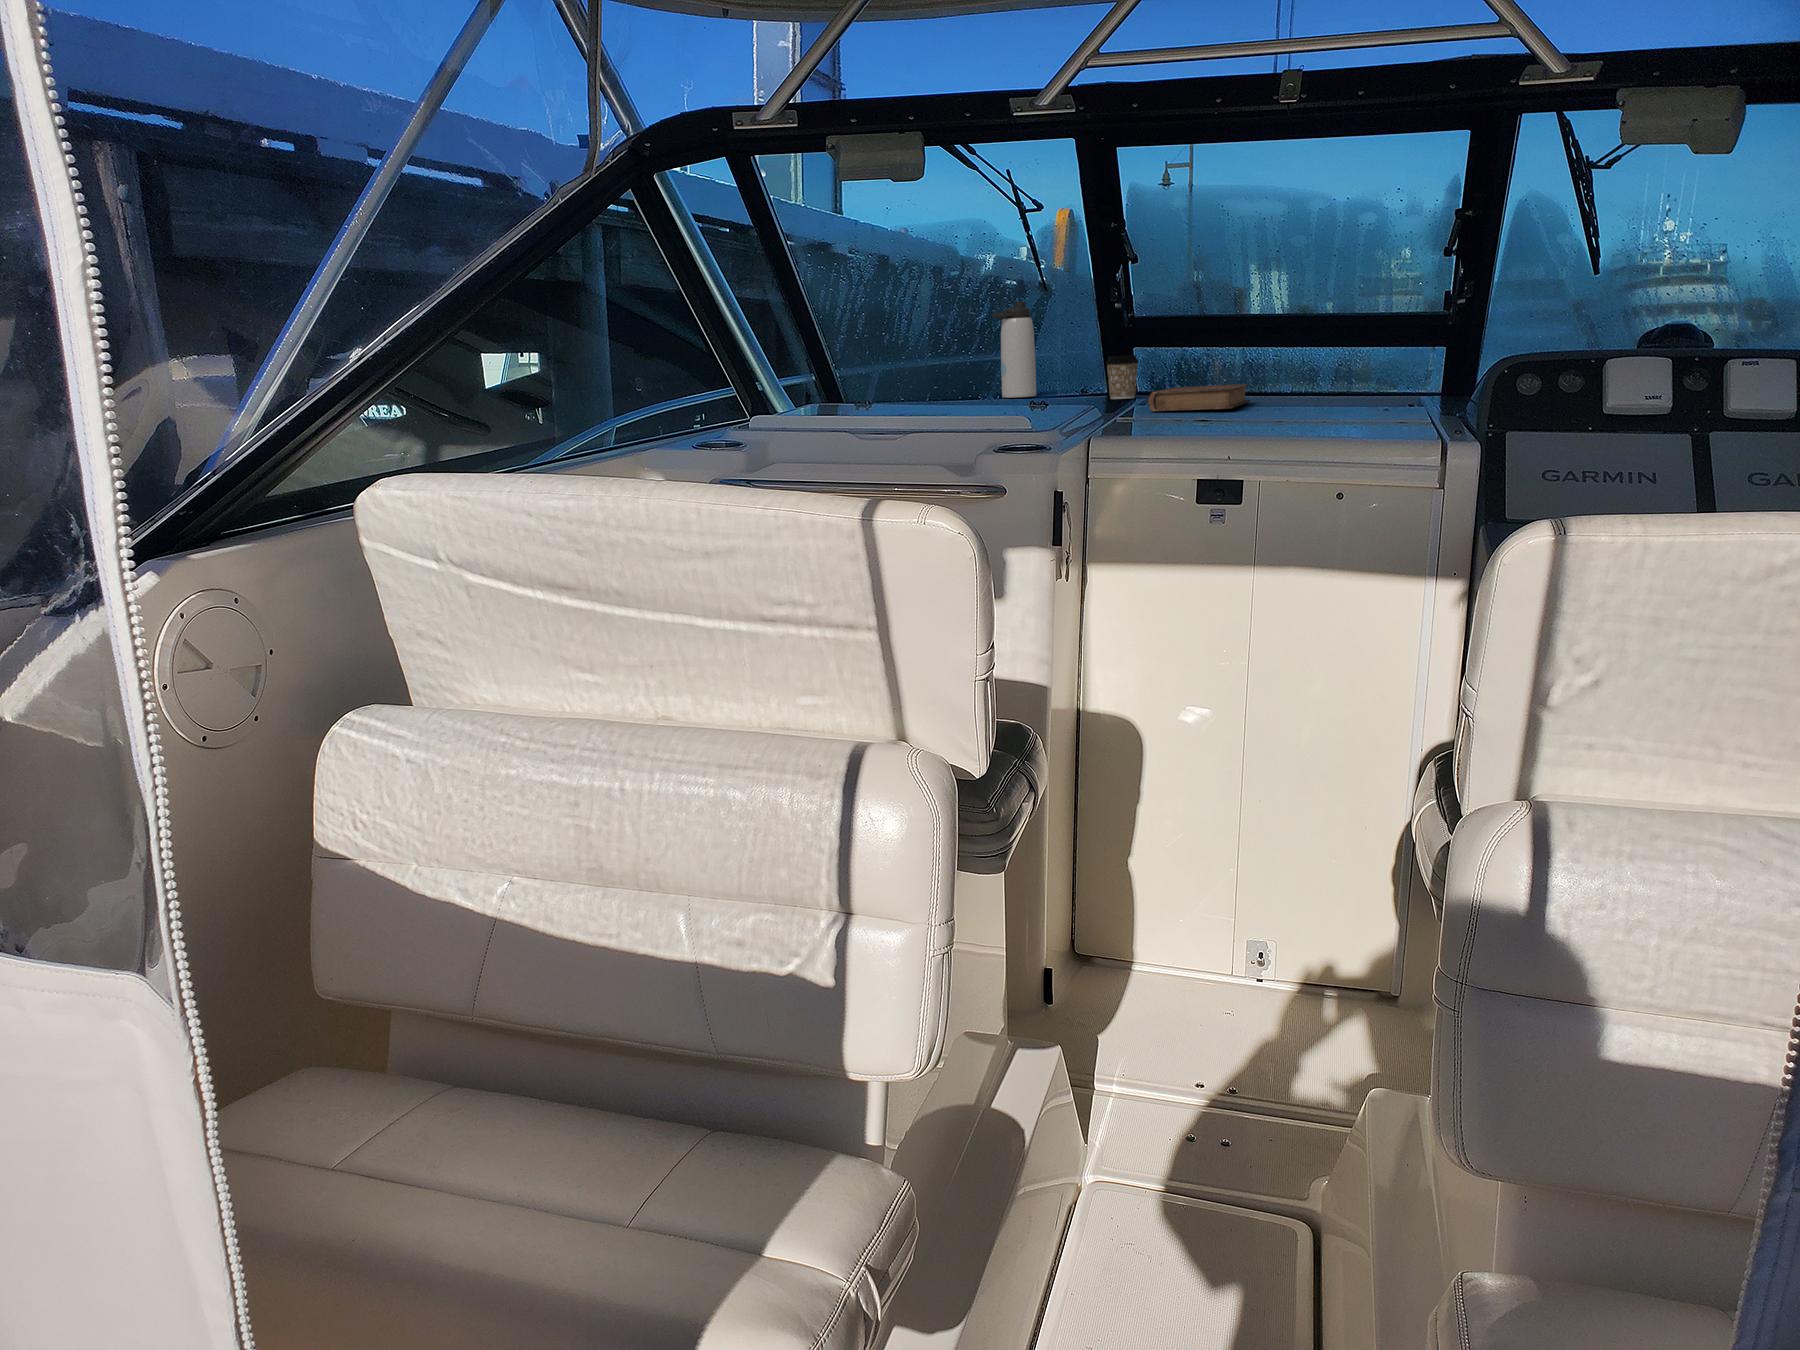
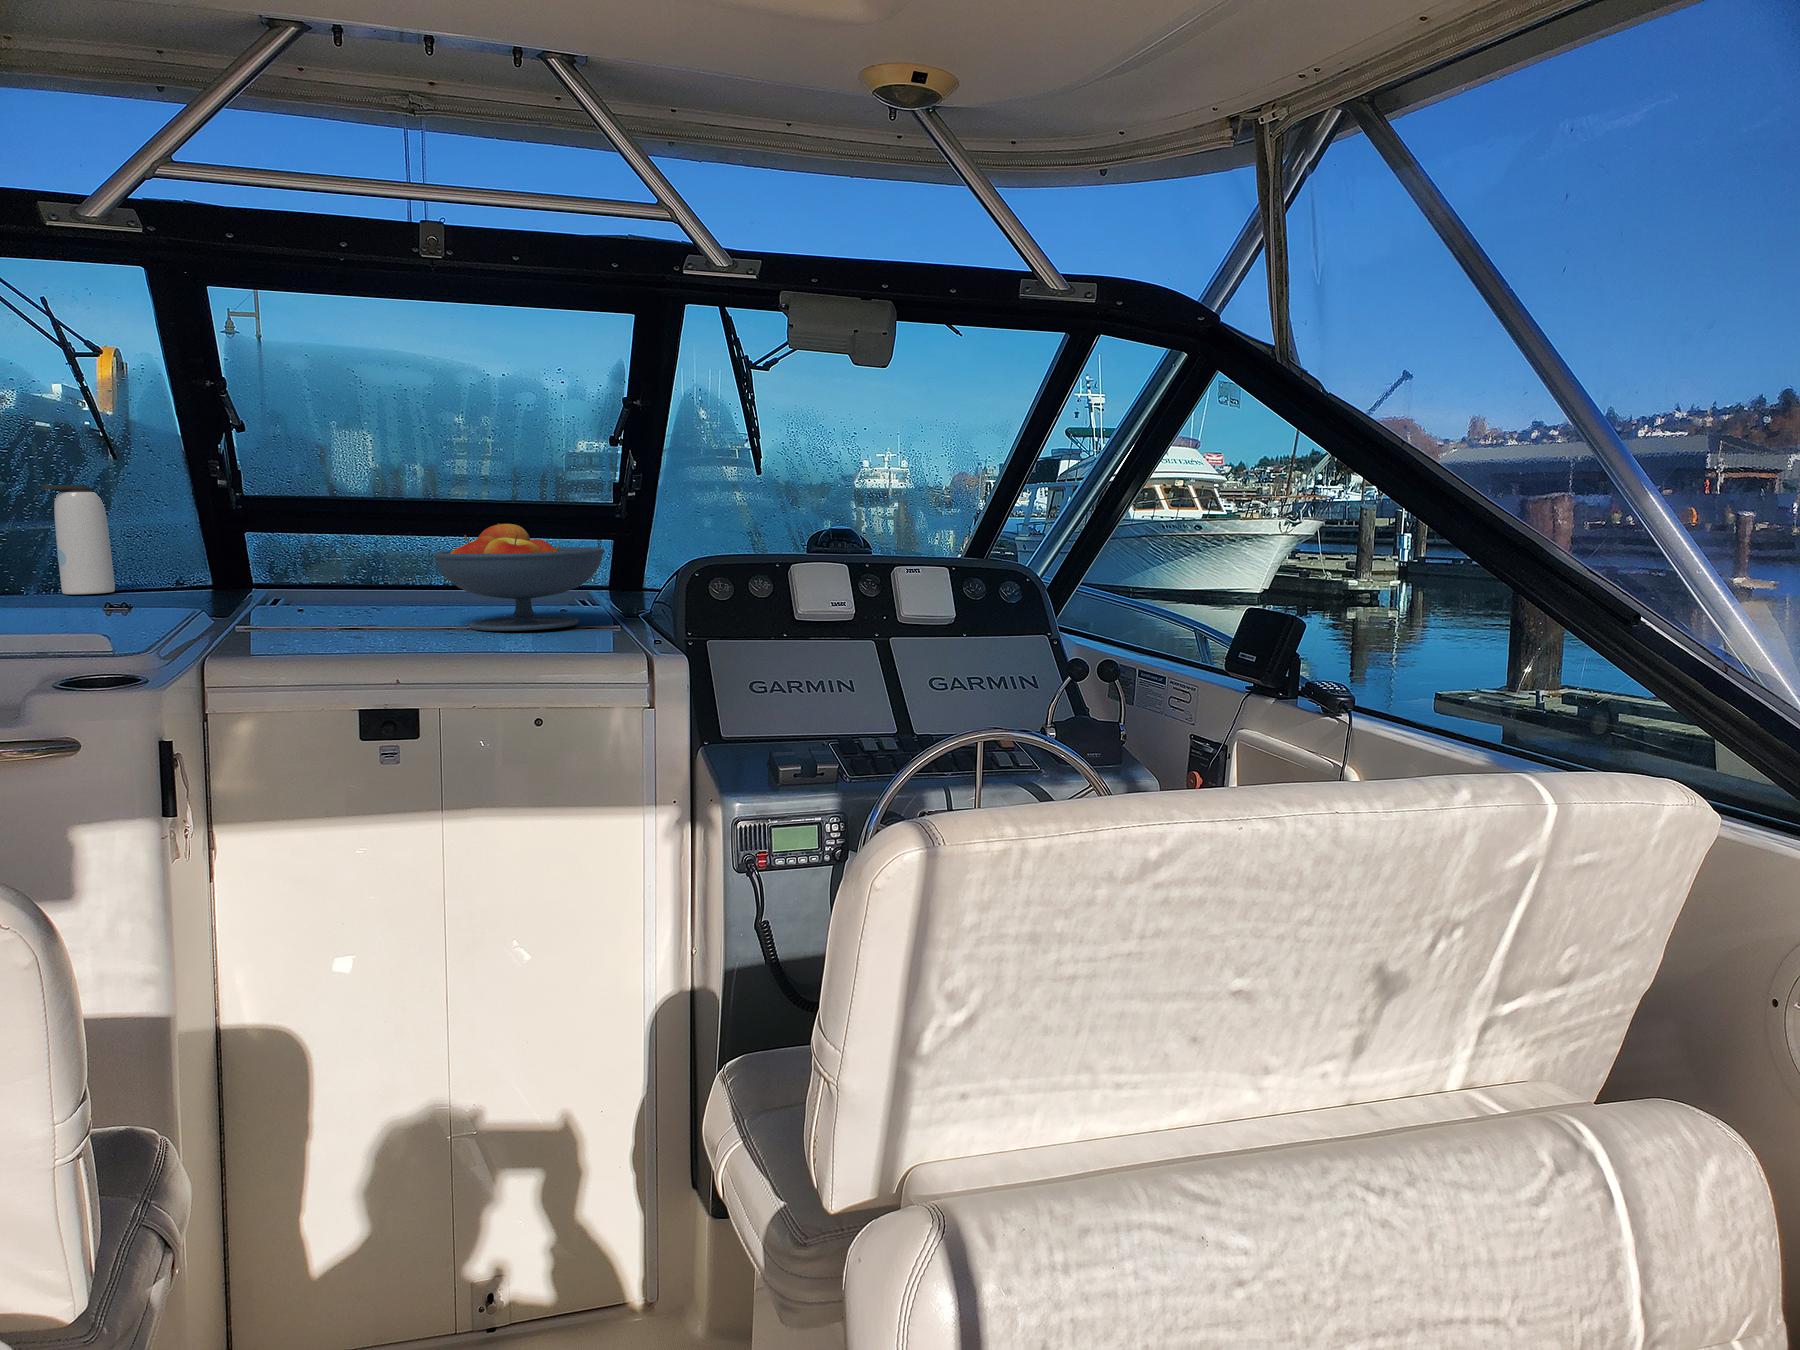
fruit bowl: none [1270,330,1415,420] -> present [433,523,605,631]
coffee cup: present [1106,355,1138,399] -> none [213,543,259,597]
book: present [1148,384,1250,411] -> none [274,582,407,618]

